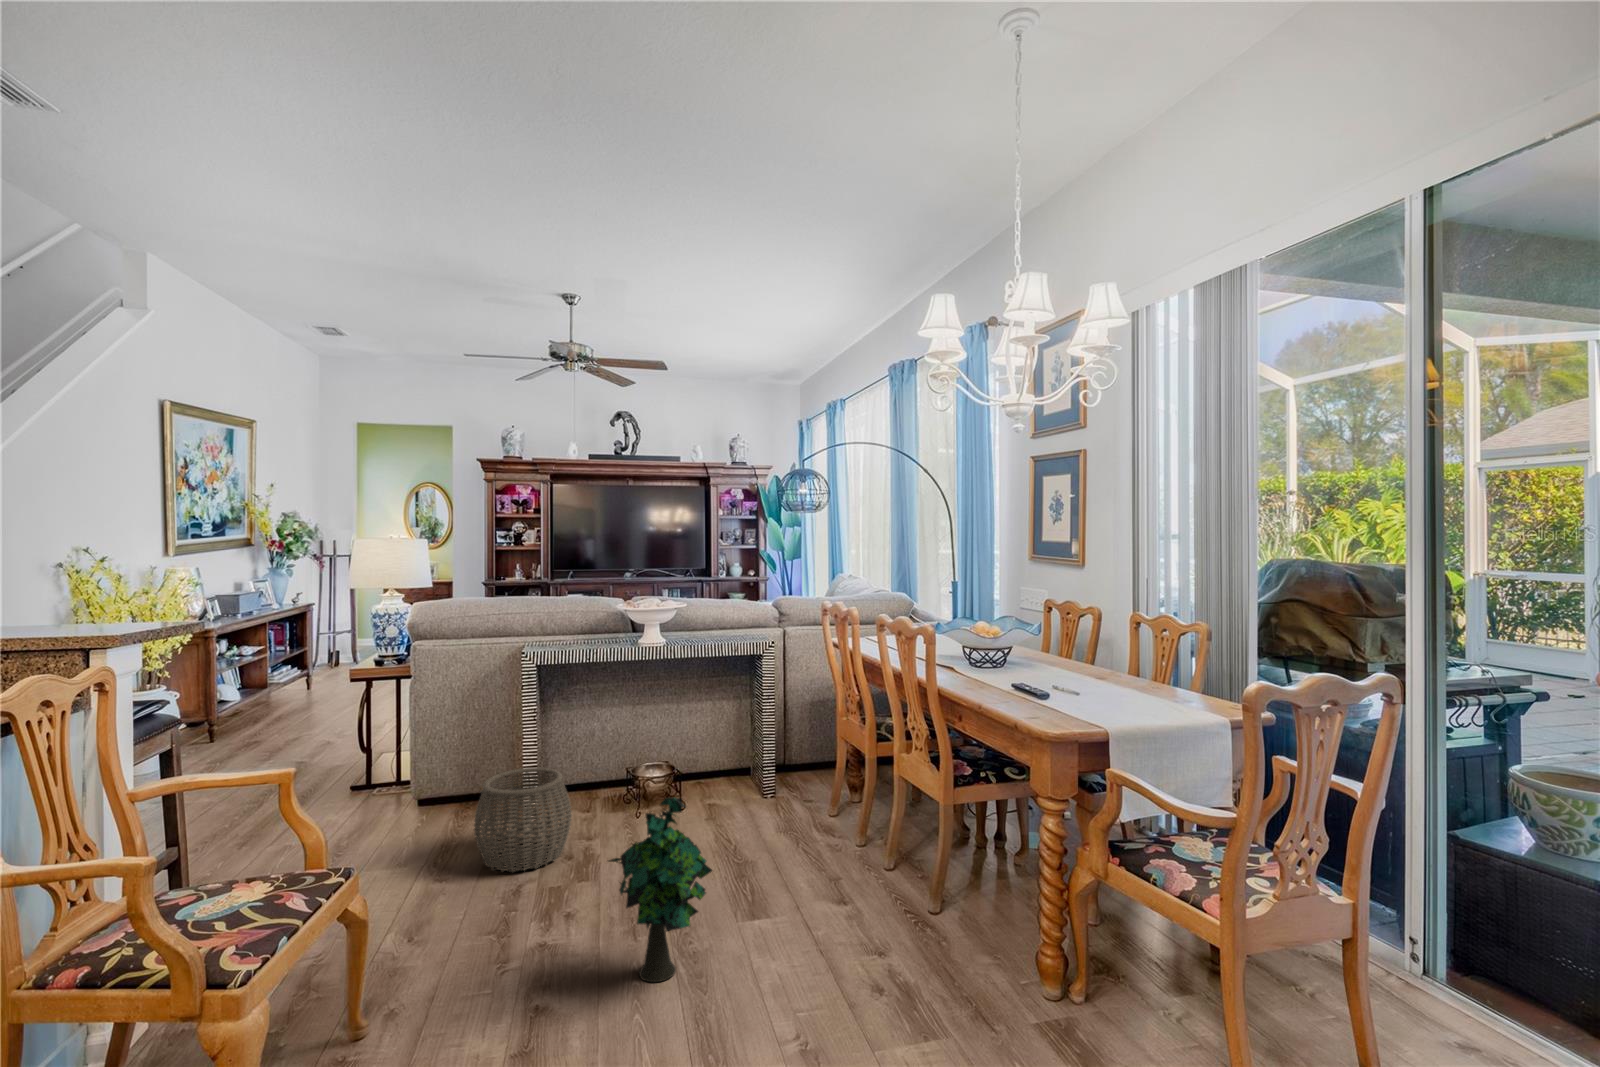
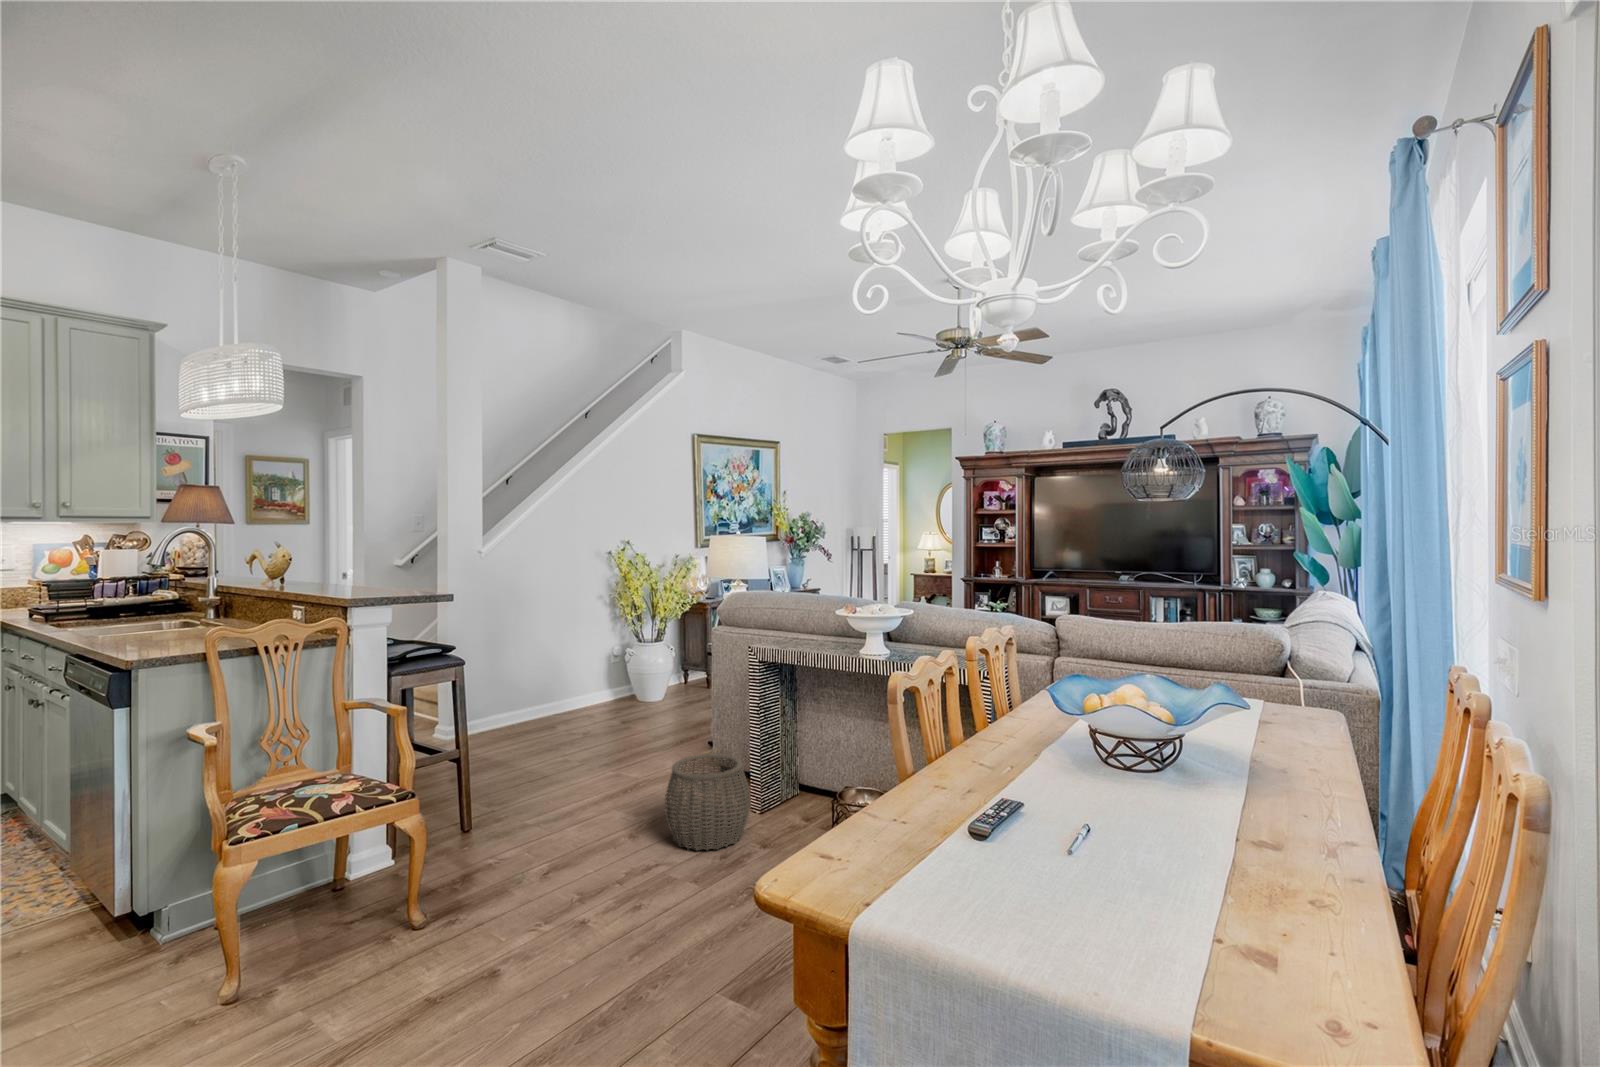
decorative plant: present [609,797,712,982] -> none [566,813,660,1000]

